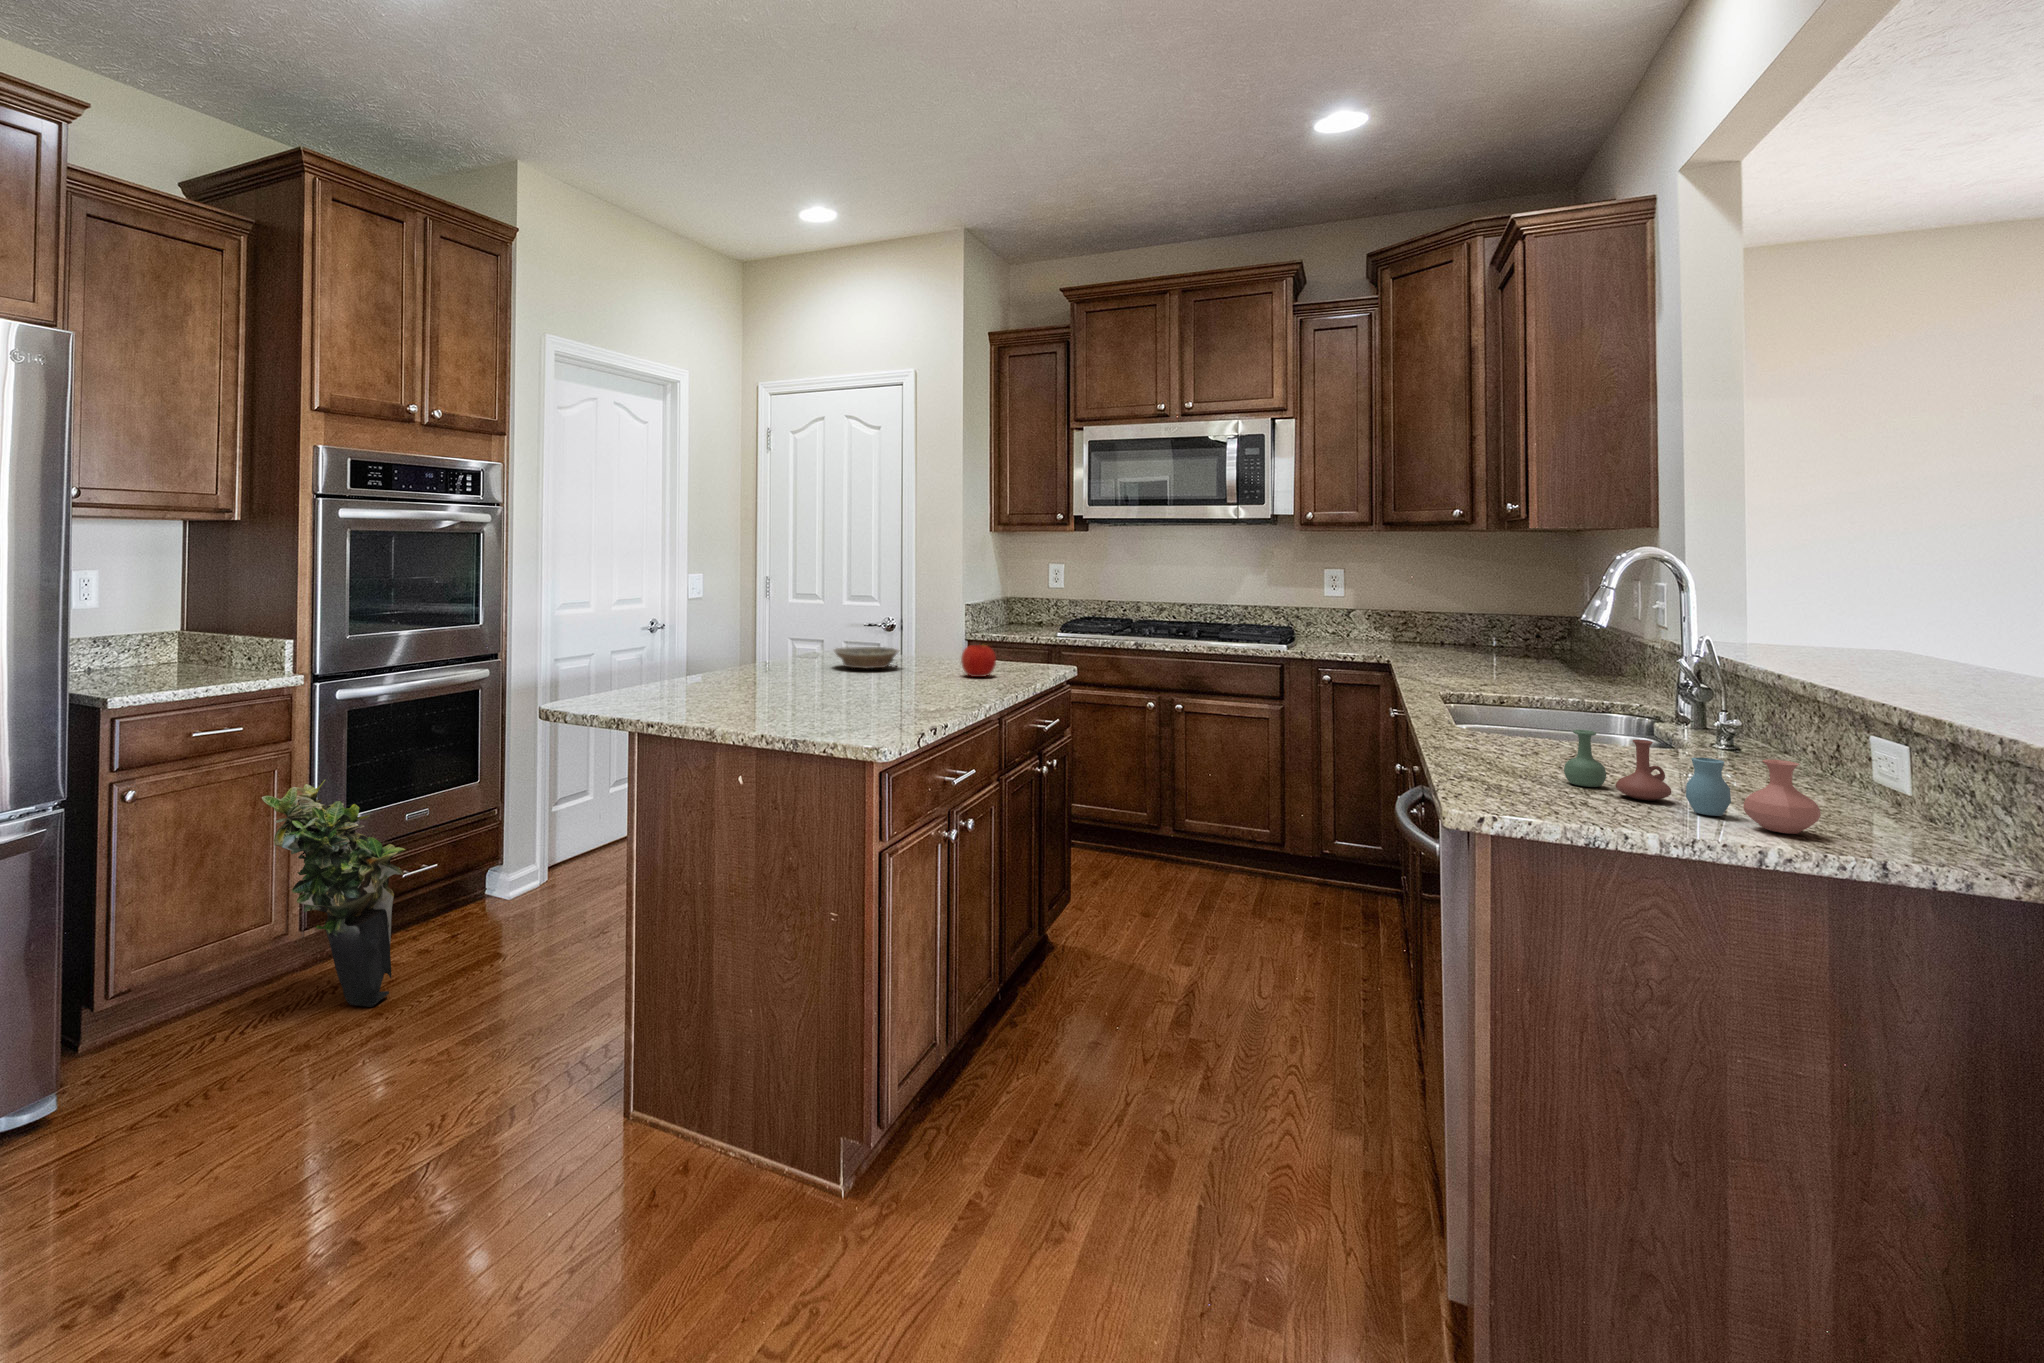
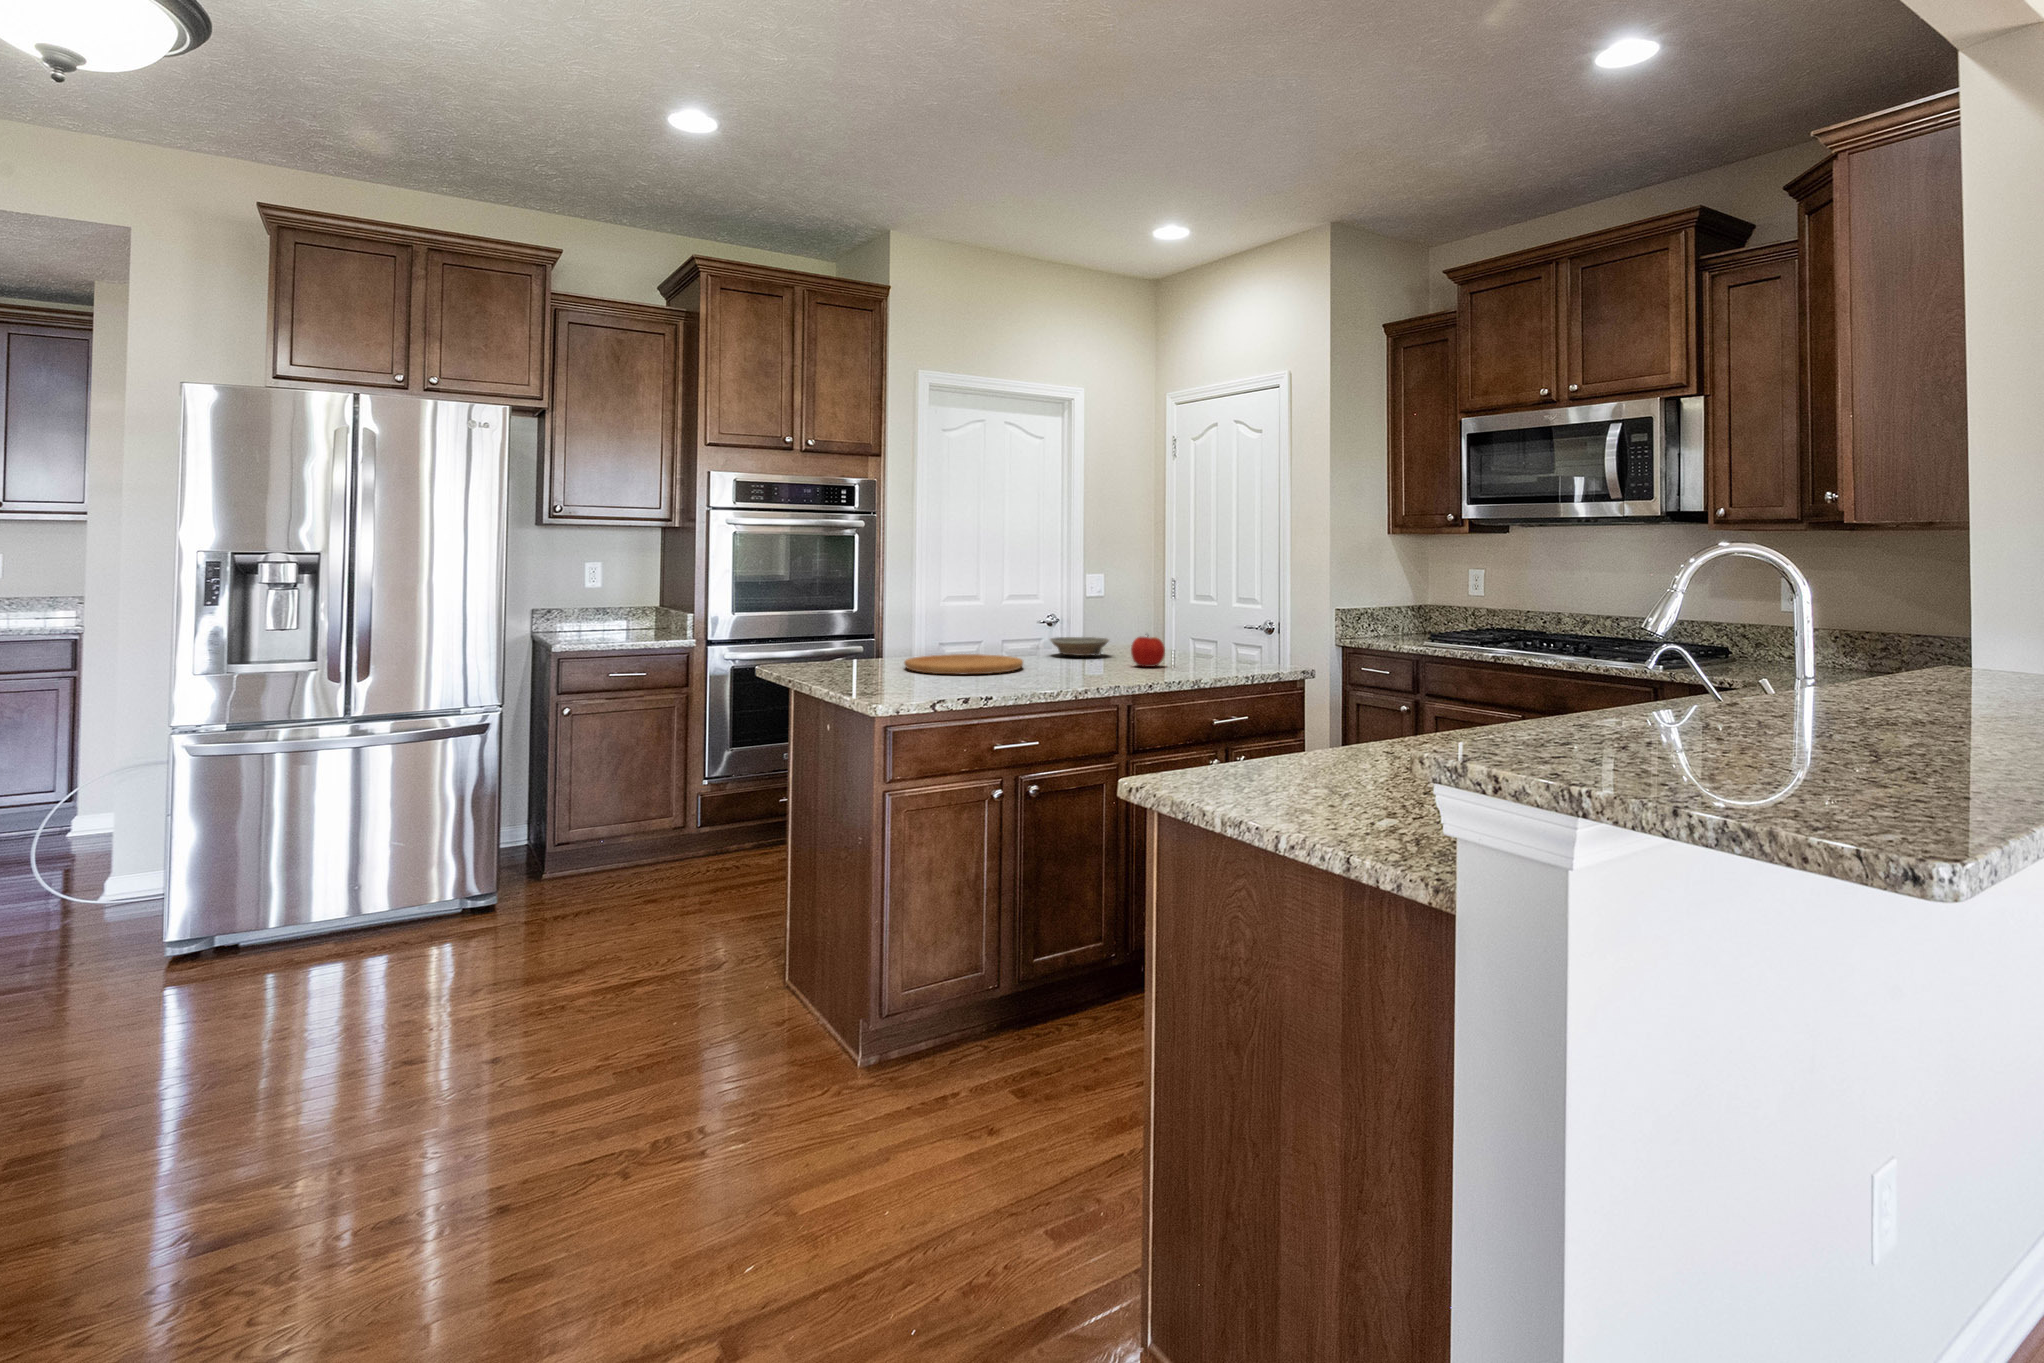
cutting board: none [753,674,892,701] -> present [904,654,1023,674]
vase: present [1564,730,1821,834] -> none [1327,723,1388,826]
potted plant: present [262,780,405,1007] -> none [651,718,747,889]

